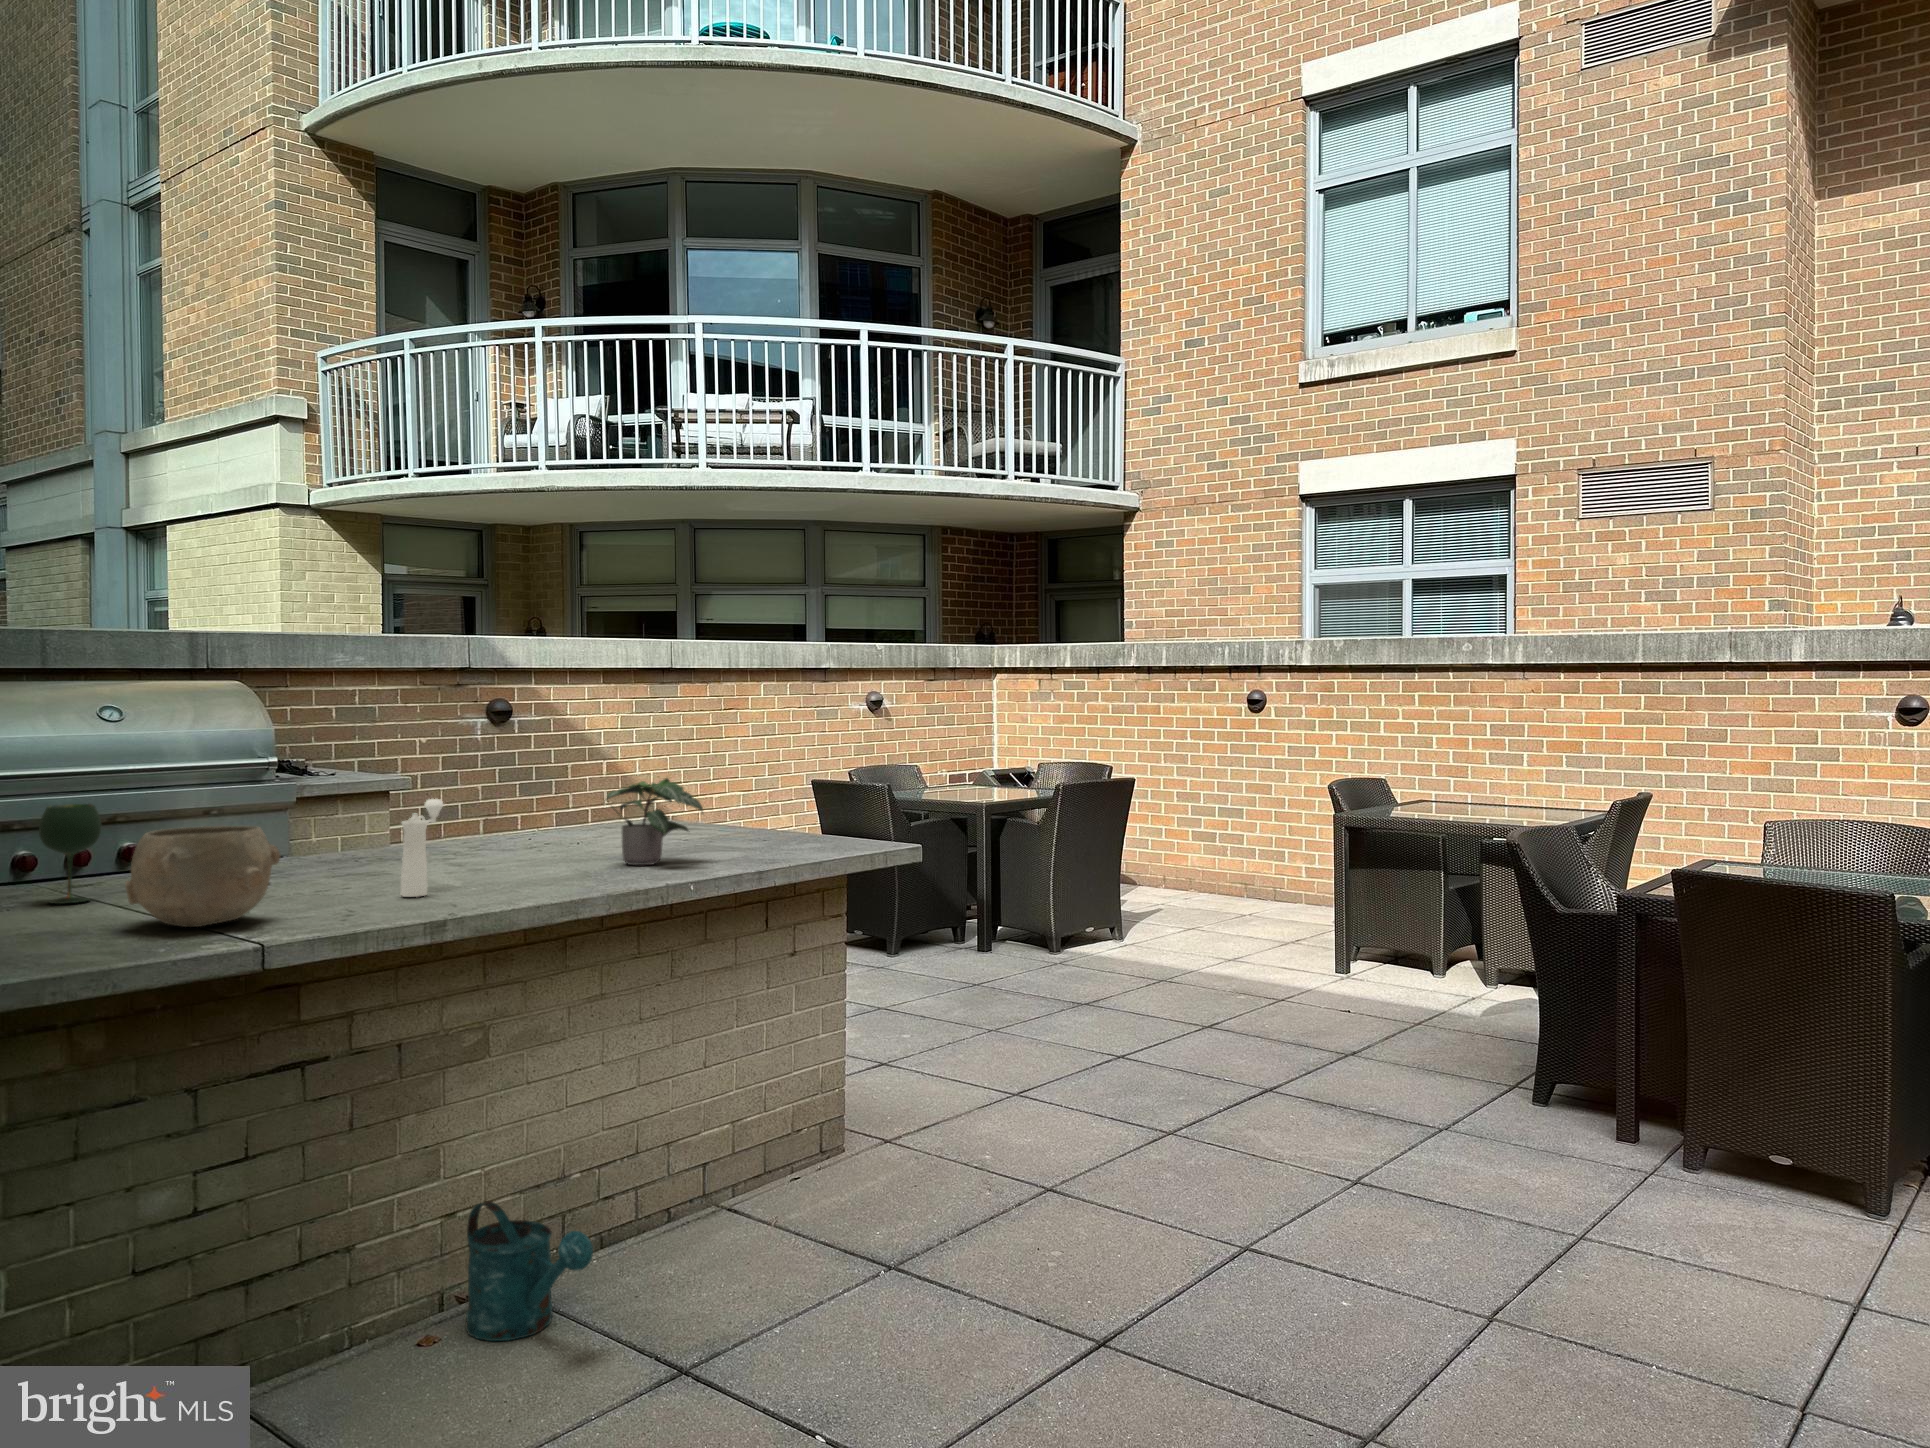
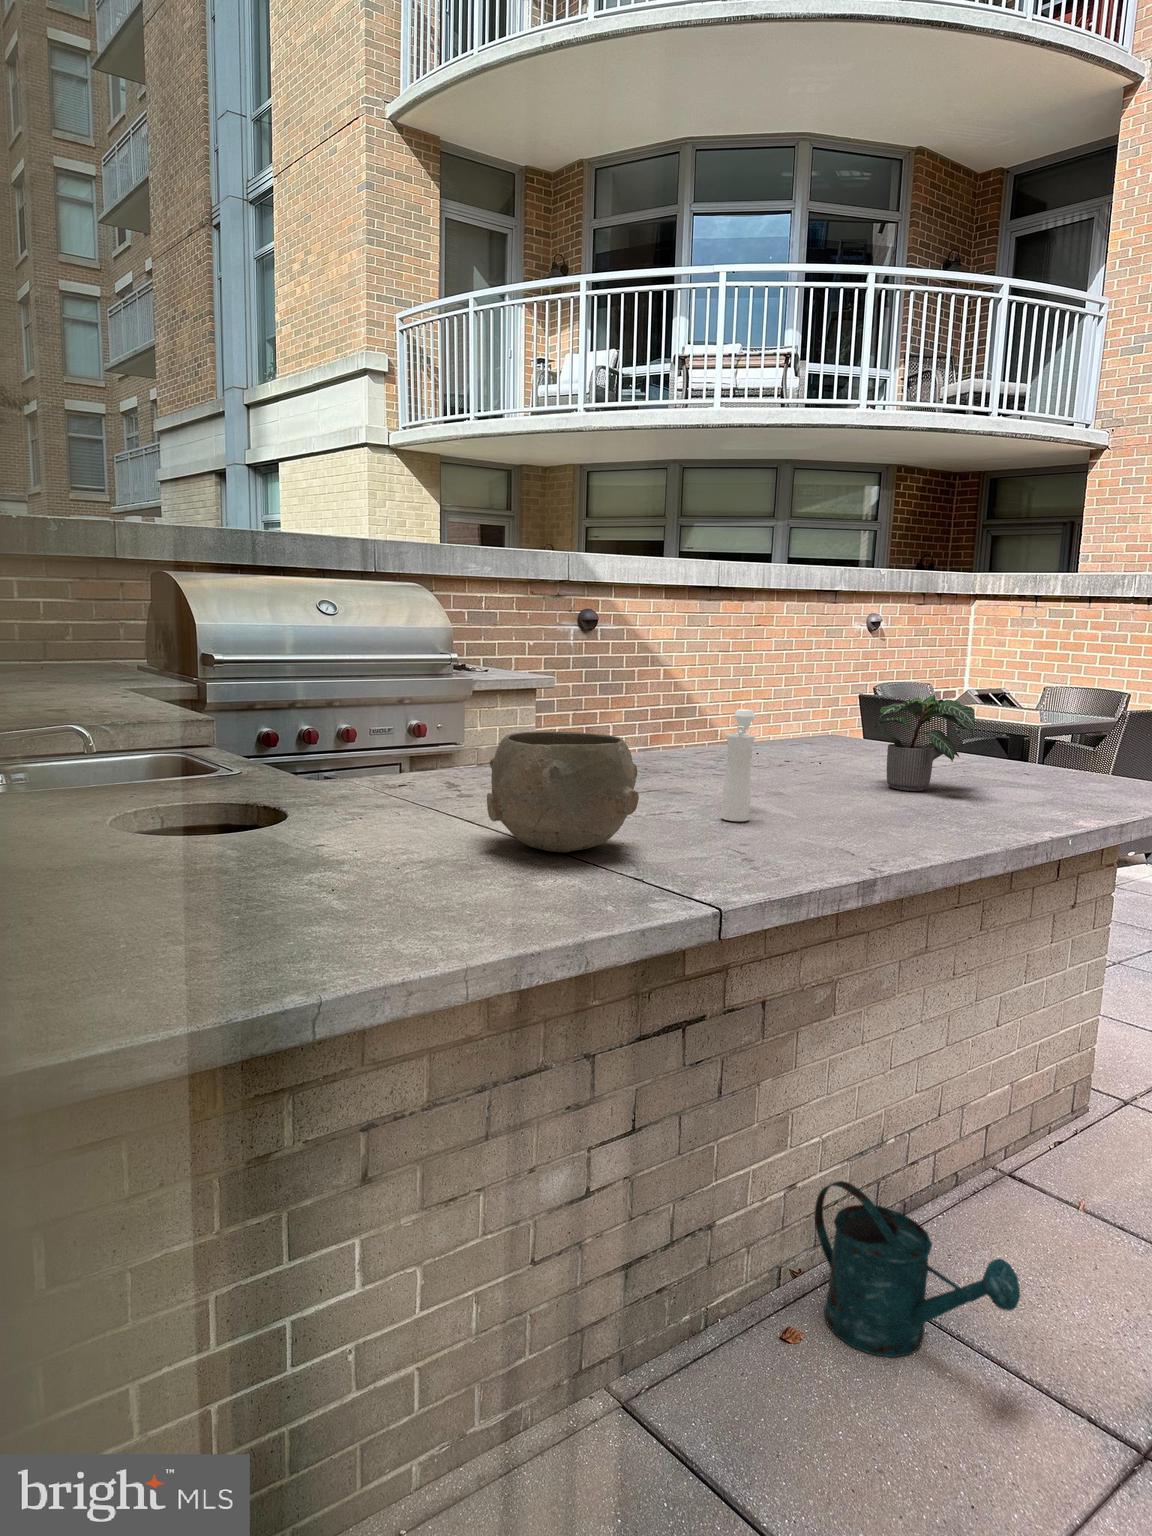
wine glass: present [39,804,101,904] -> none [358,695,415,803]

